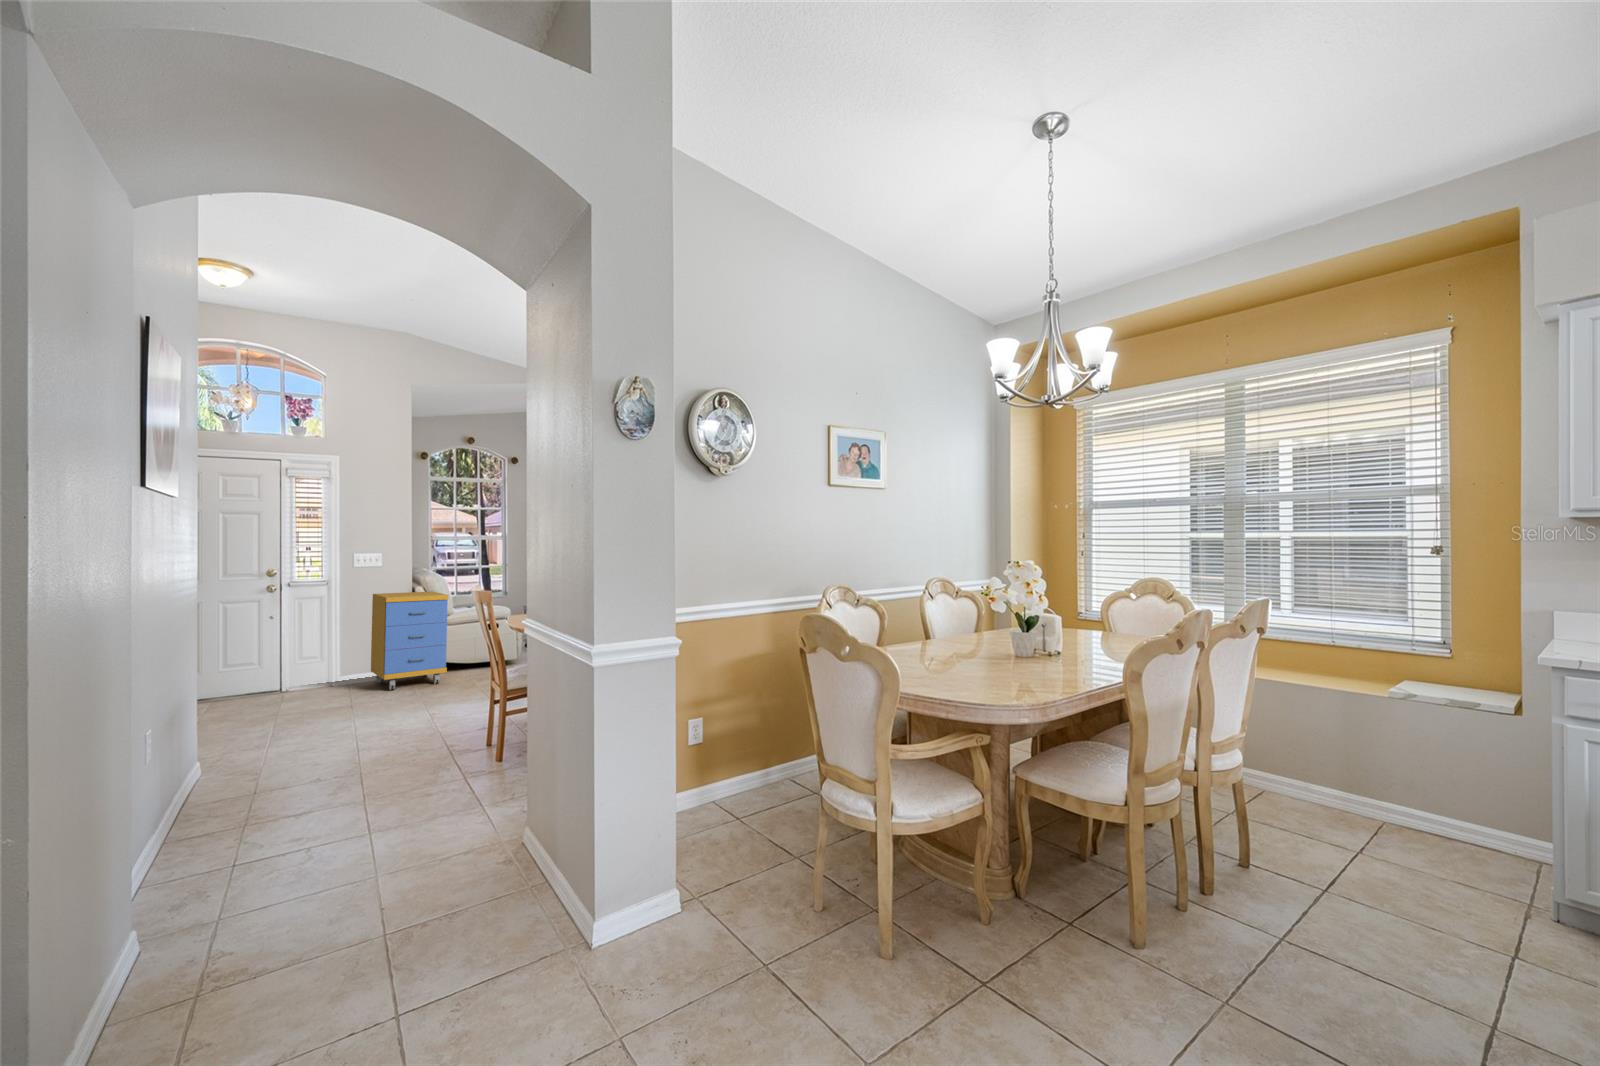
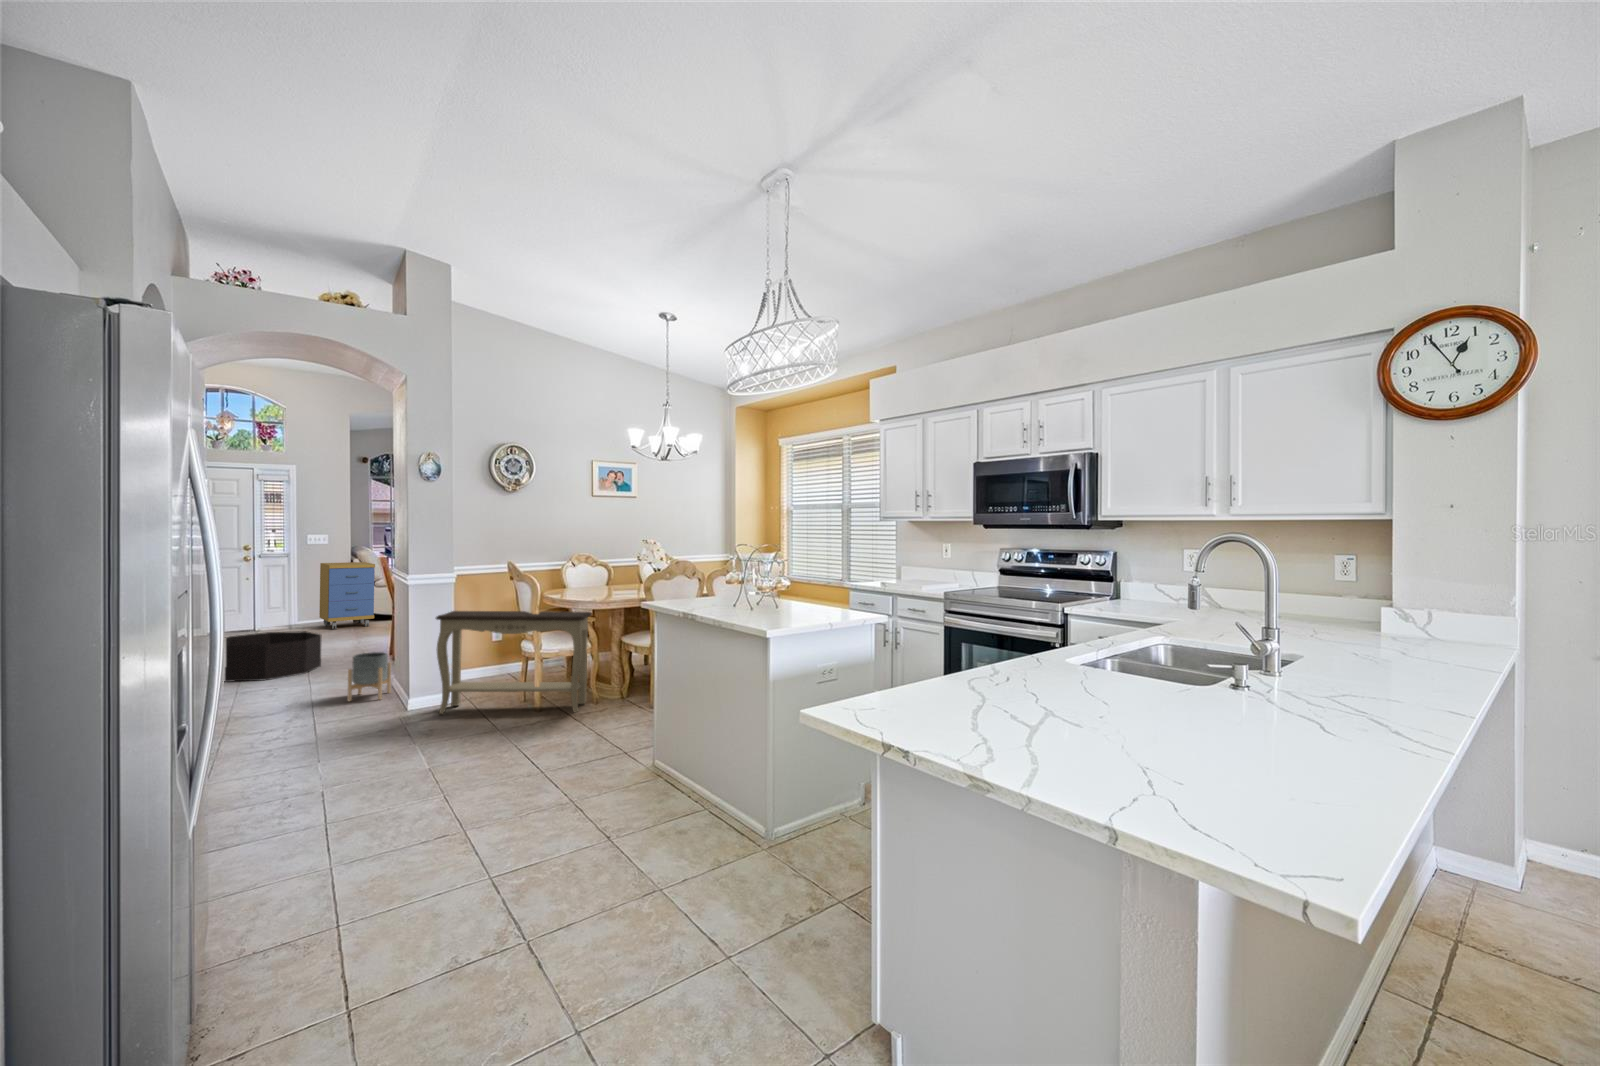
console table: none [668,716,999,978] -> present [436,611,591,714]
basket: none [187,717,384,830] -> present [225,631,322,682]
planter: none [450,790,530,909] -> present [347,652,391,701]

